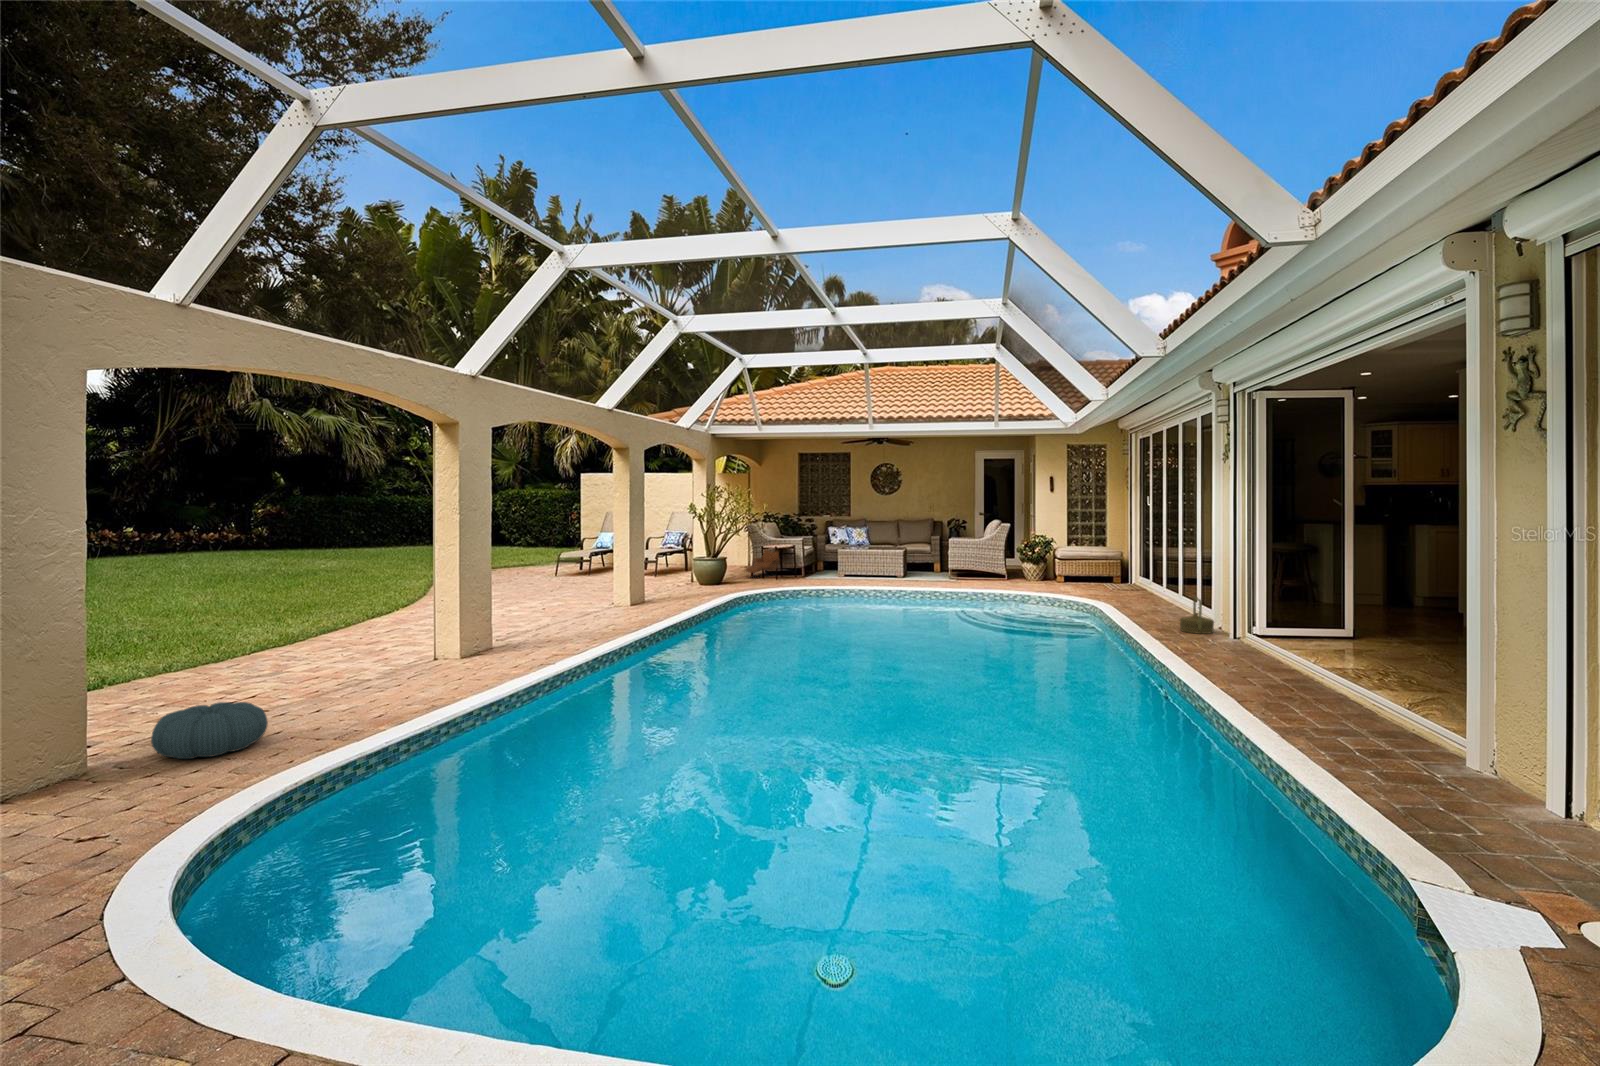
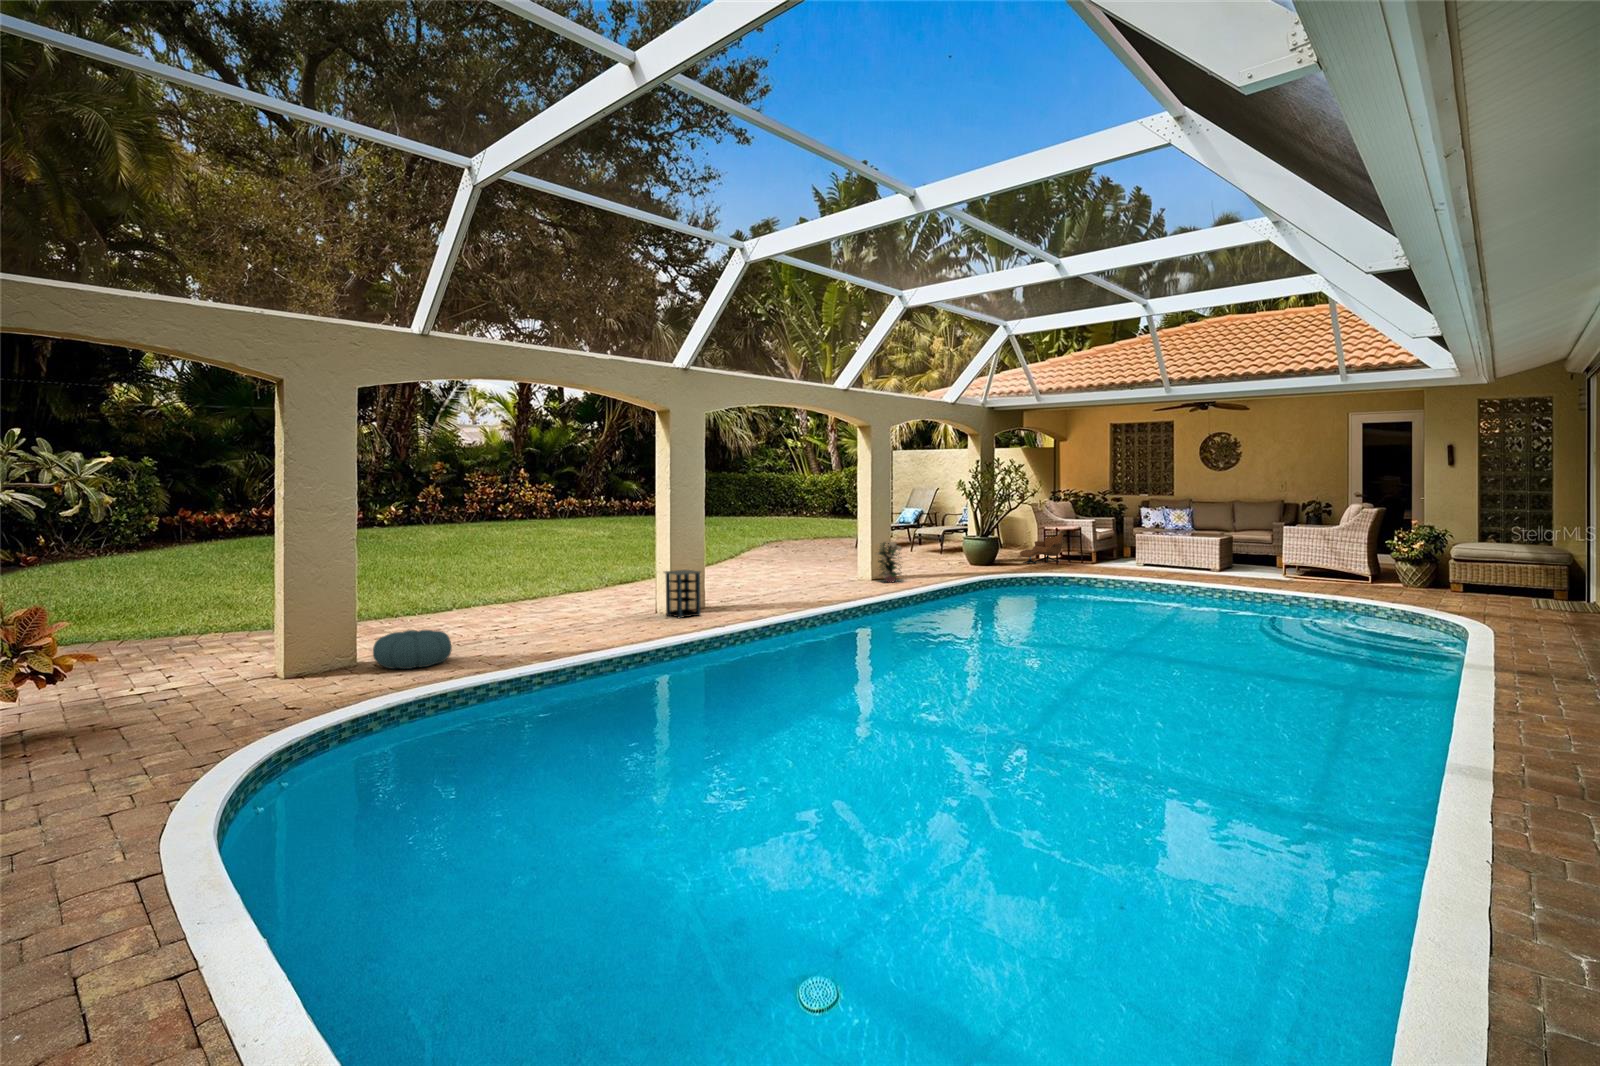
decorative plant: none [640,564,670,604] -> present [877,542,902,583]
woven basket: present [1180,596,1214,634] -> none [1531,609,1593,664]
side table: none [465,604,510,658] -> present [664,570,701,618]

